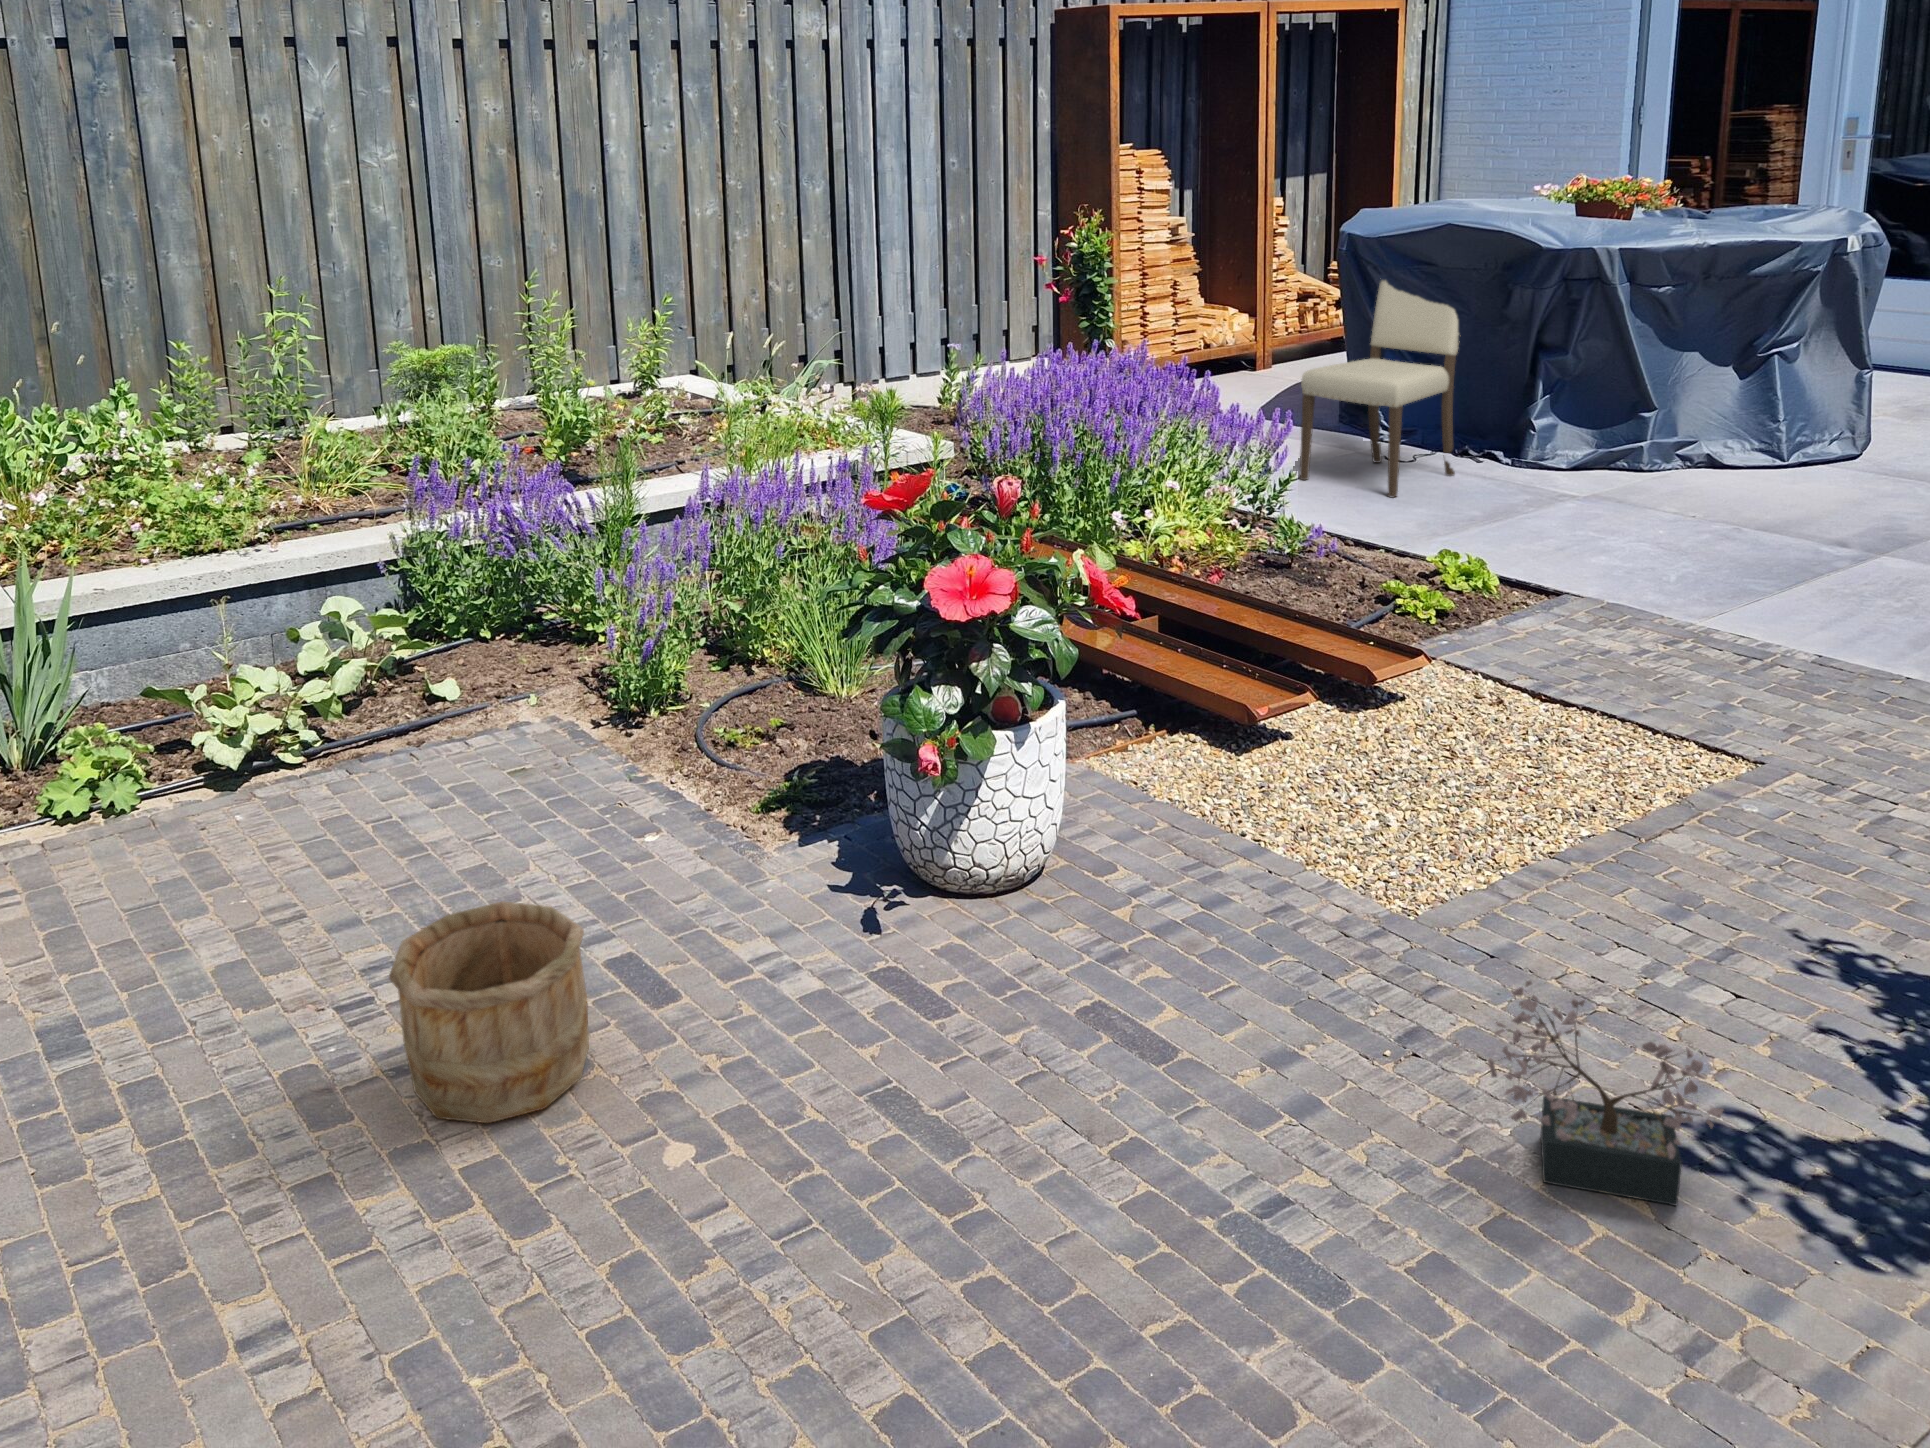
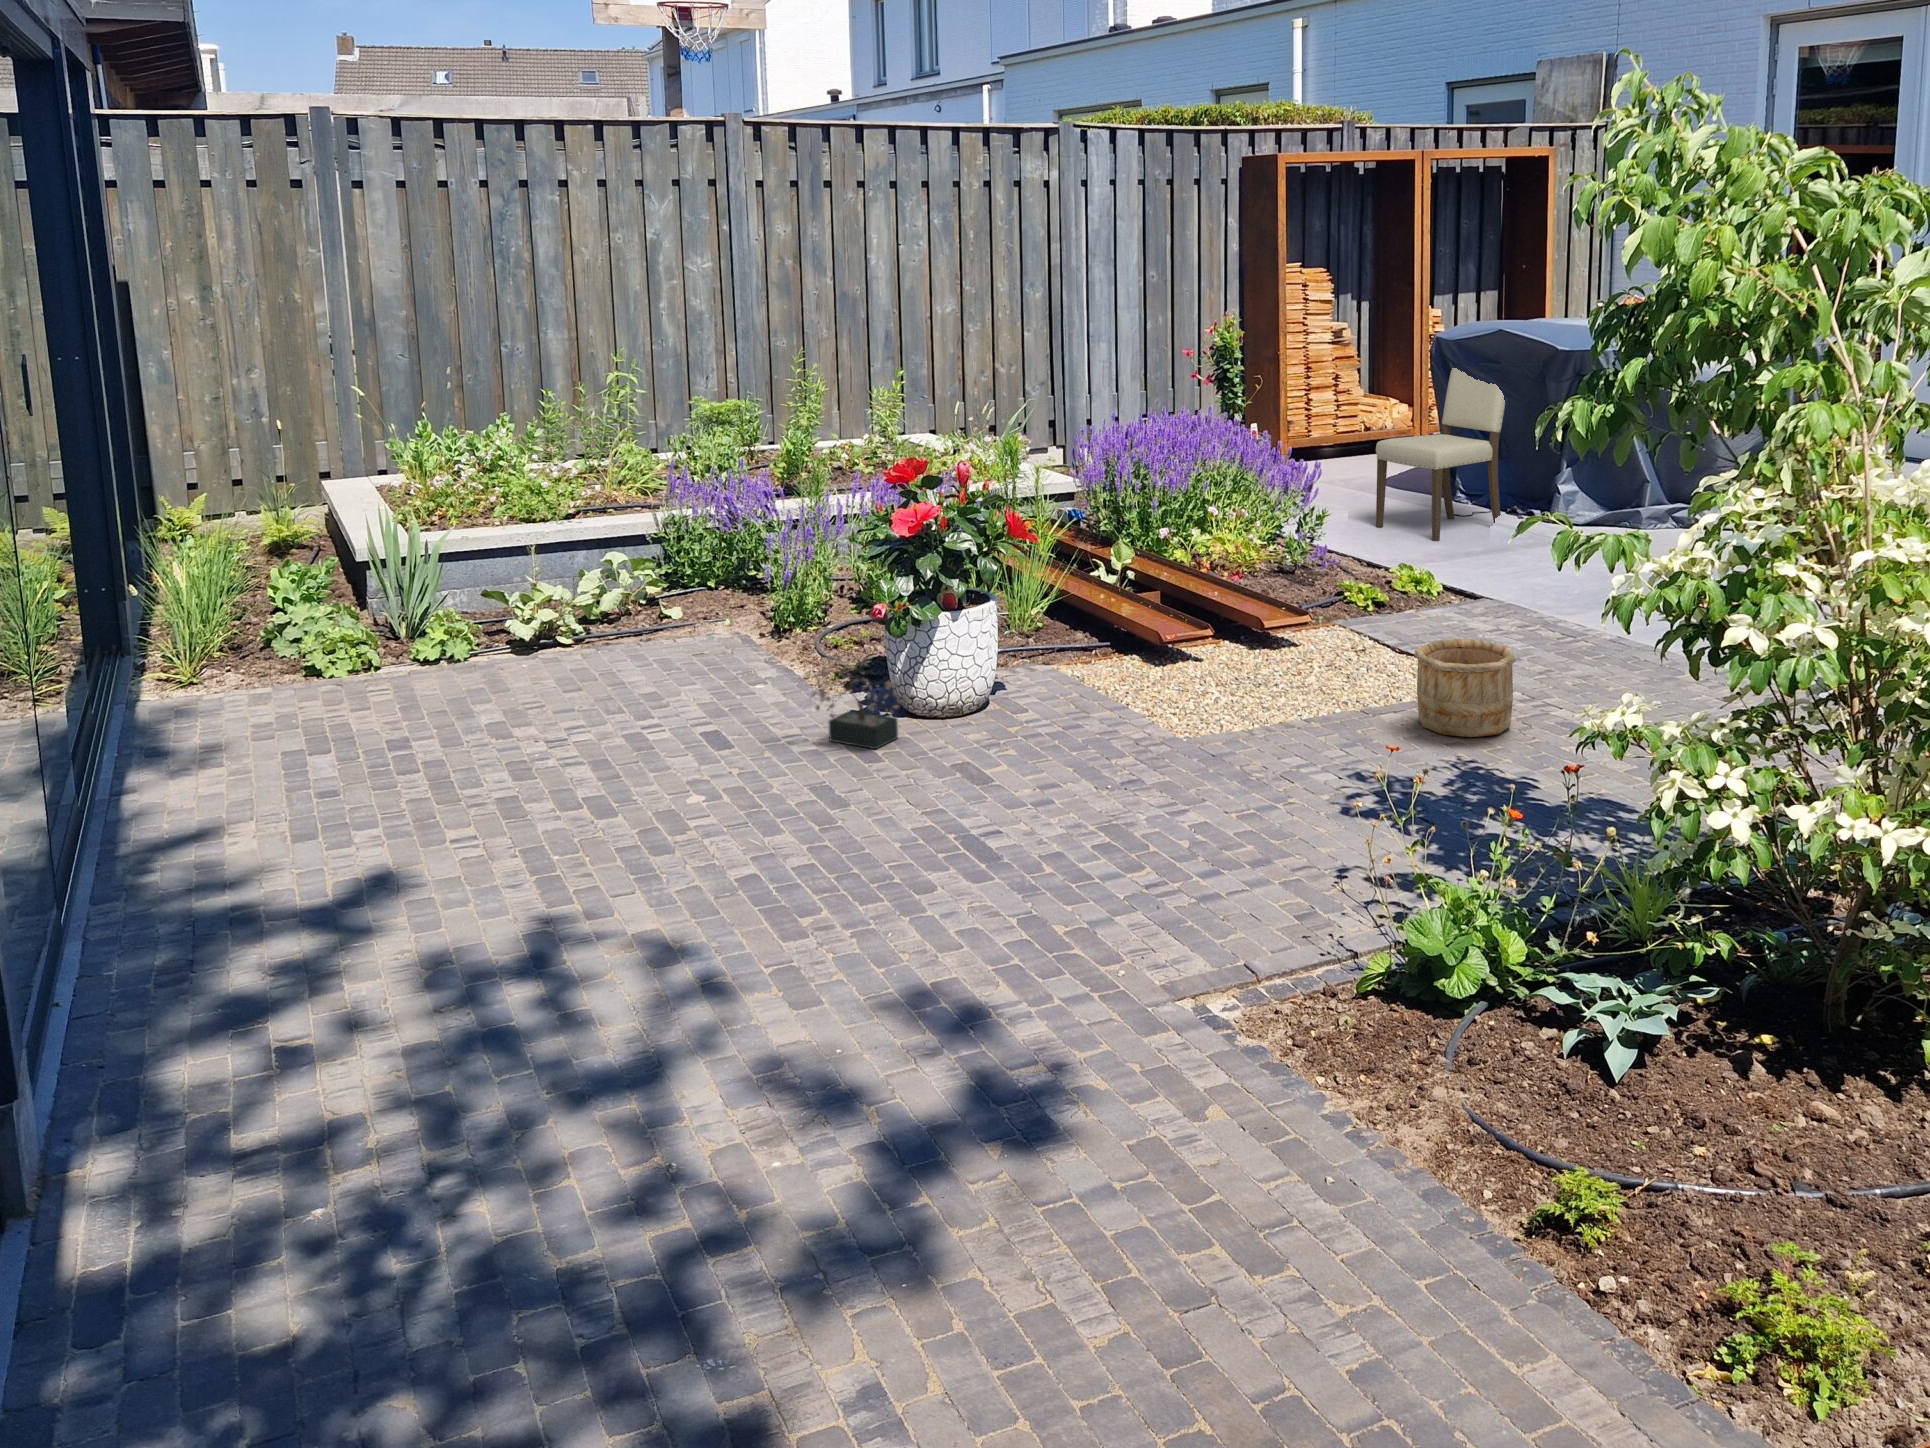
wooden bucket: present [389,901,589,1123] -> present [1415,639,1516,737]
decorative plant: present [1488,981,1723,1205] -> present [809,653,909,749]

